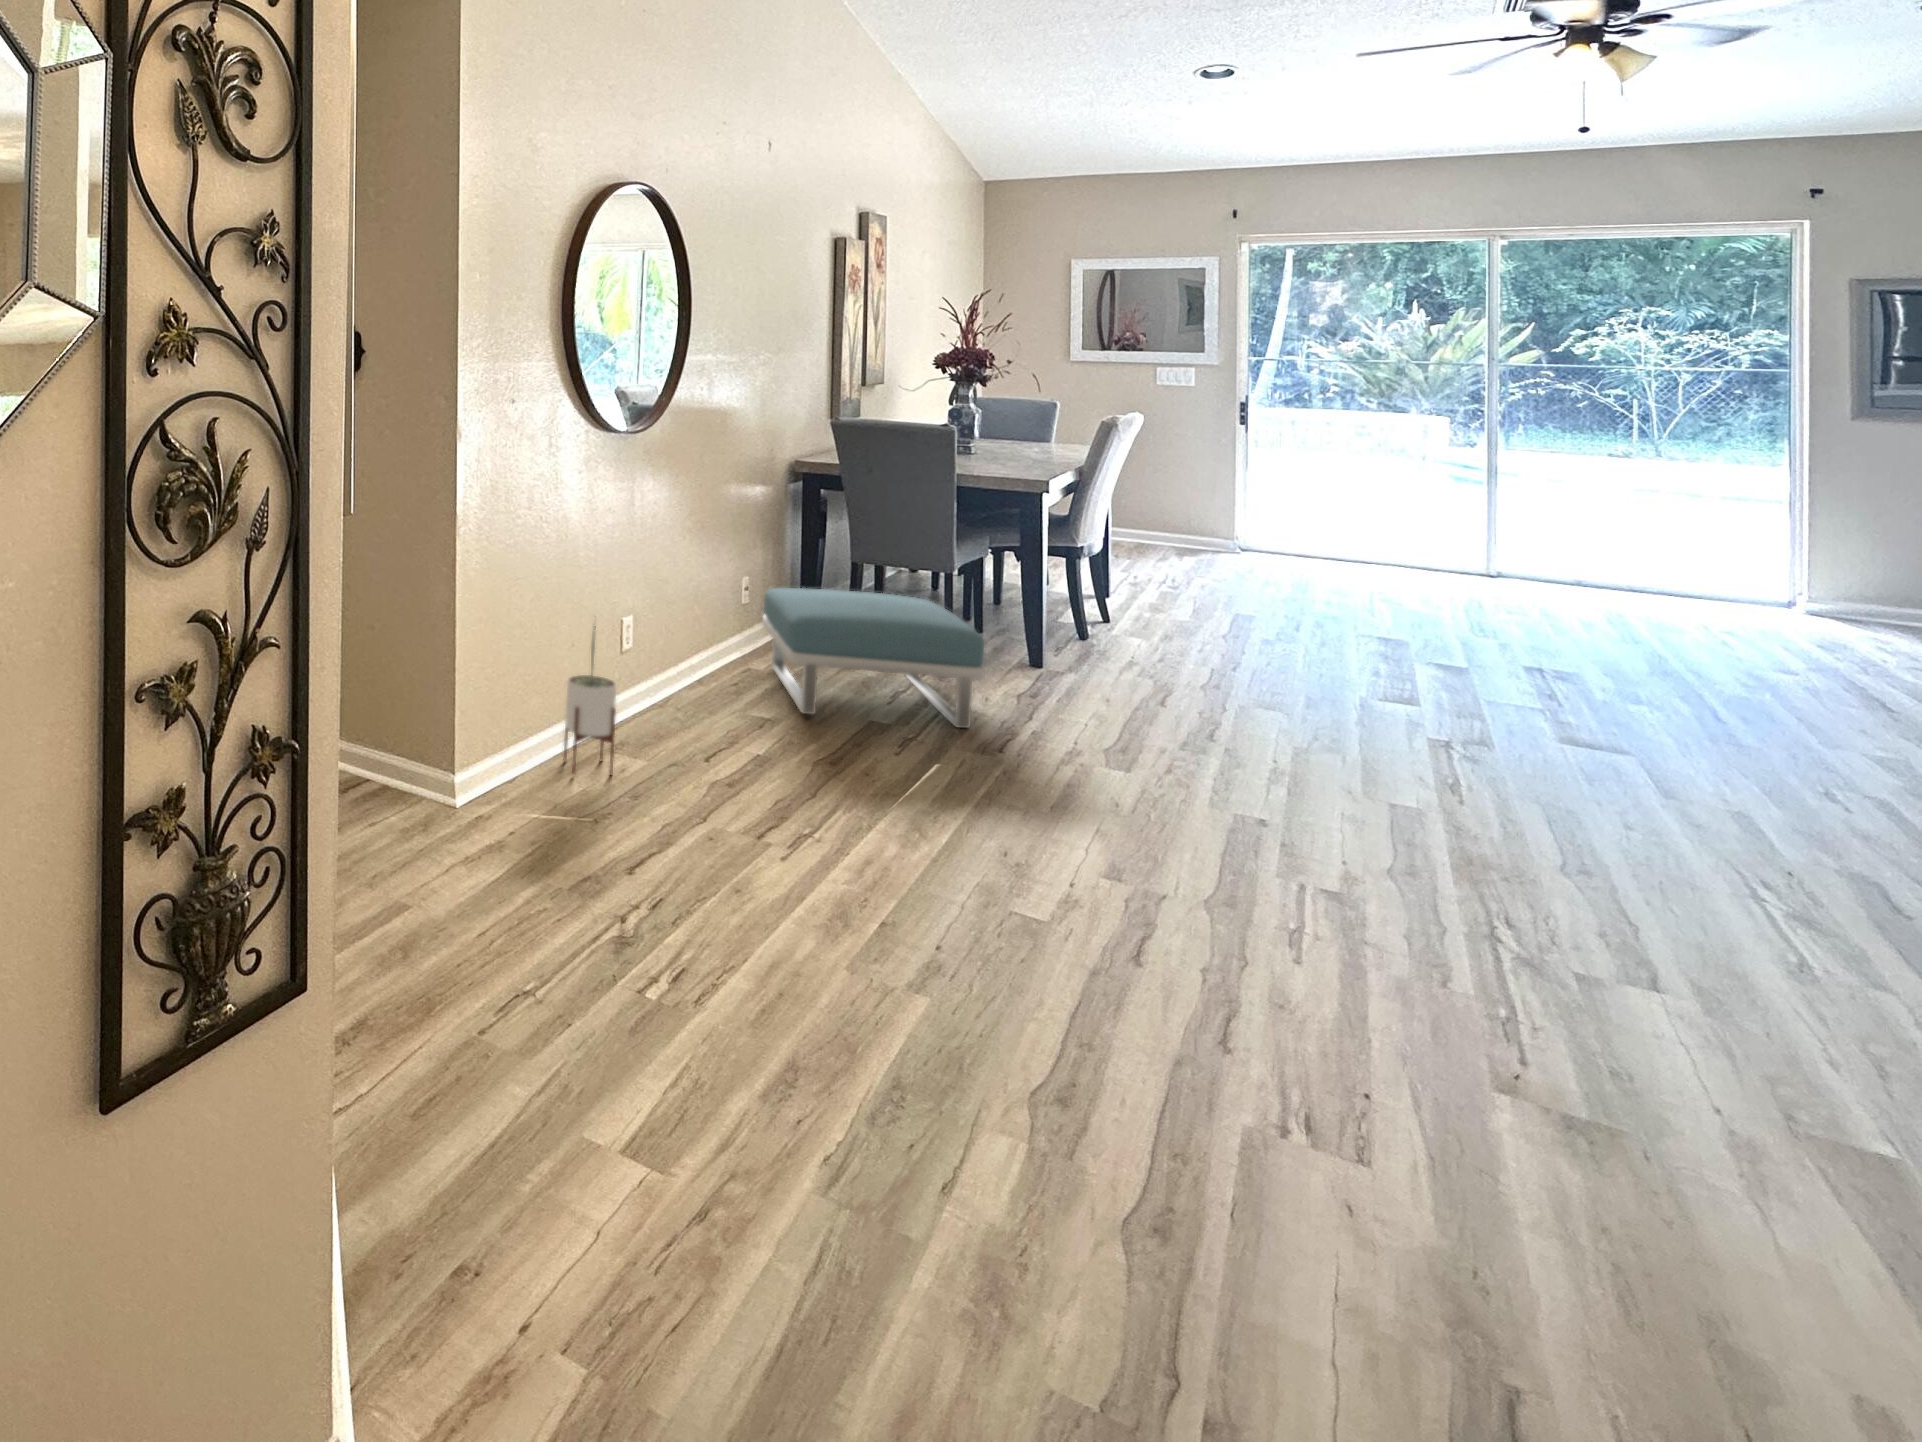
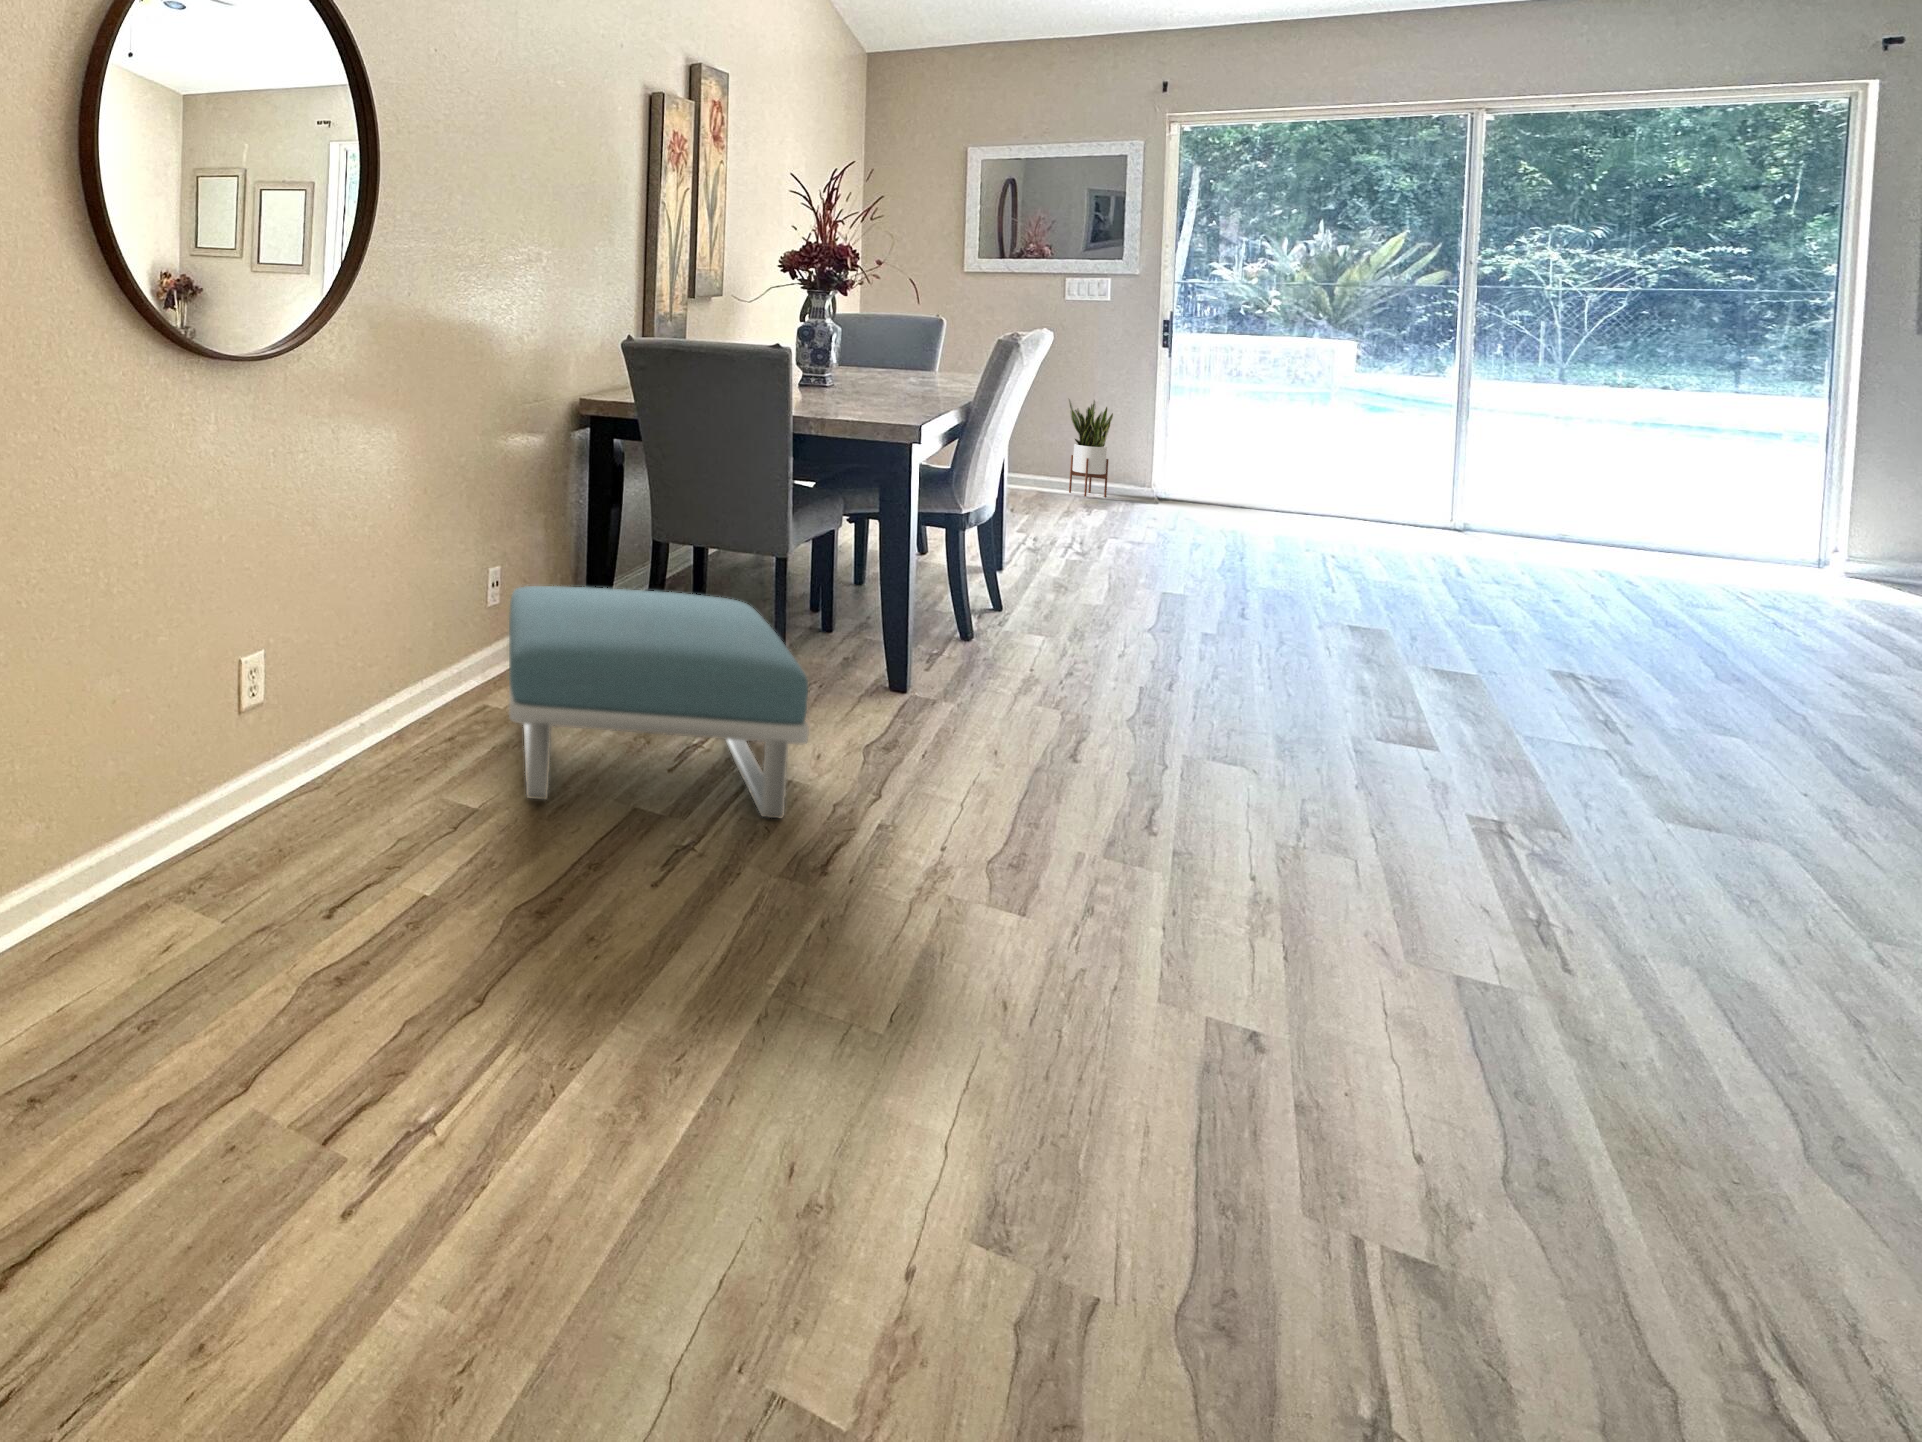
potted plant: present [563,626,616,774] -> present [1068,398,1113,497]

